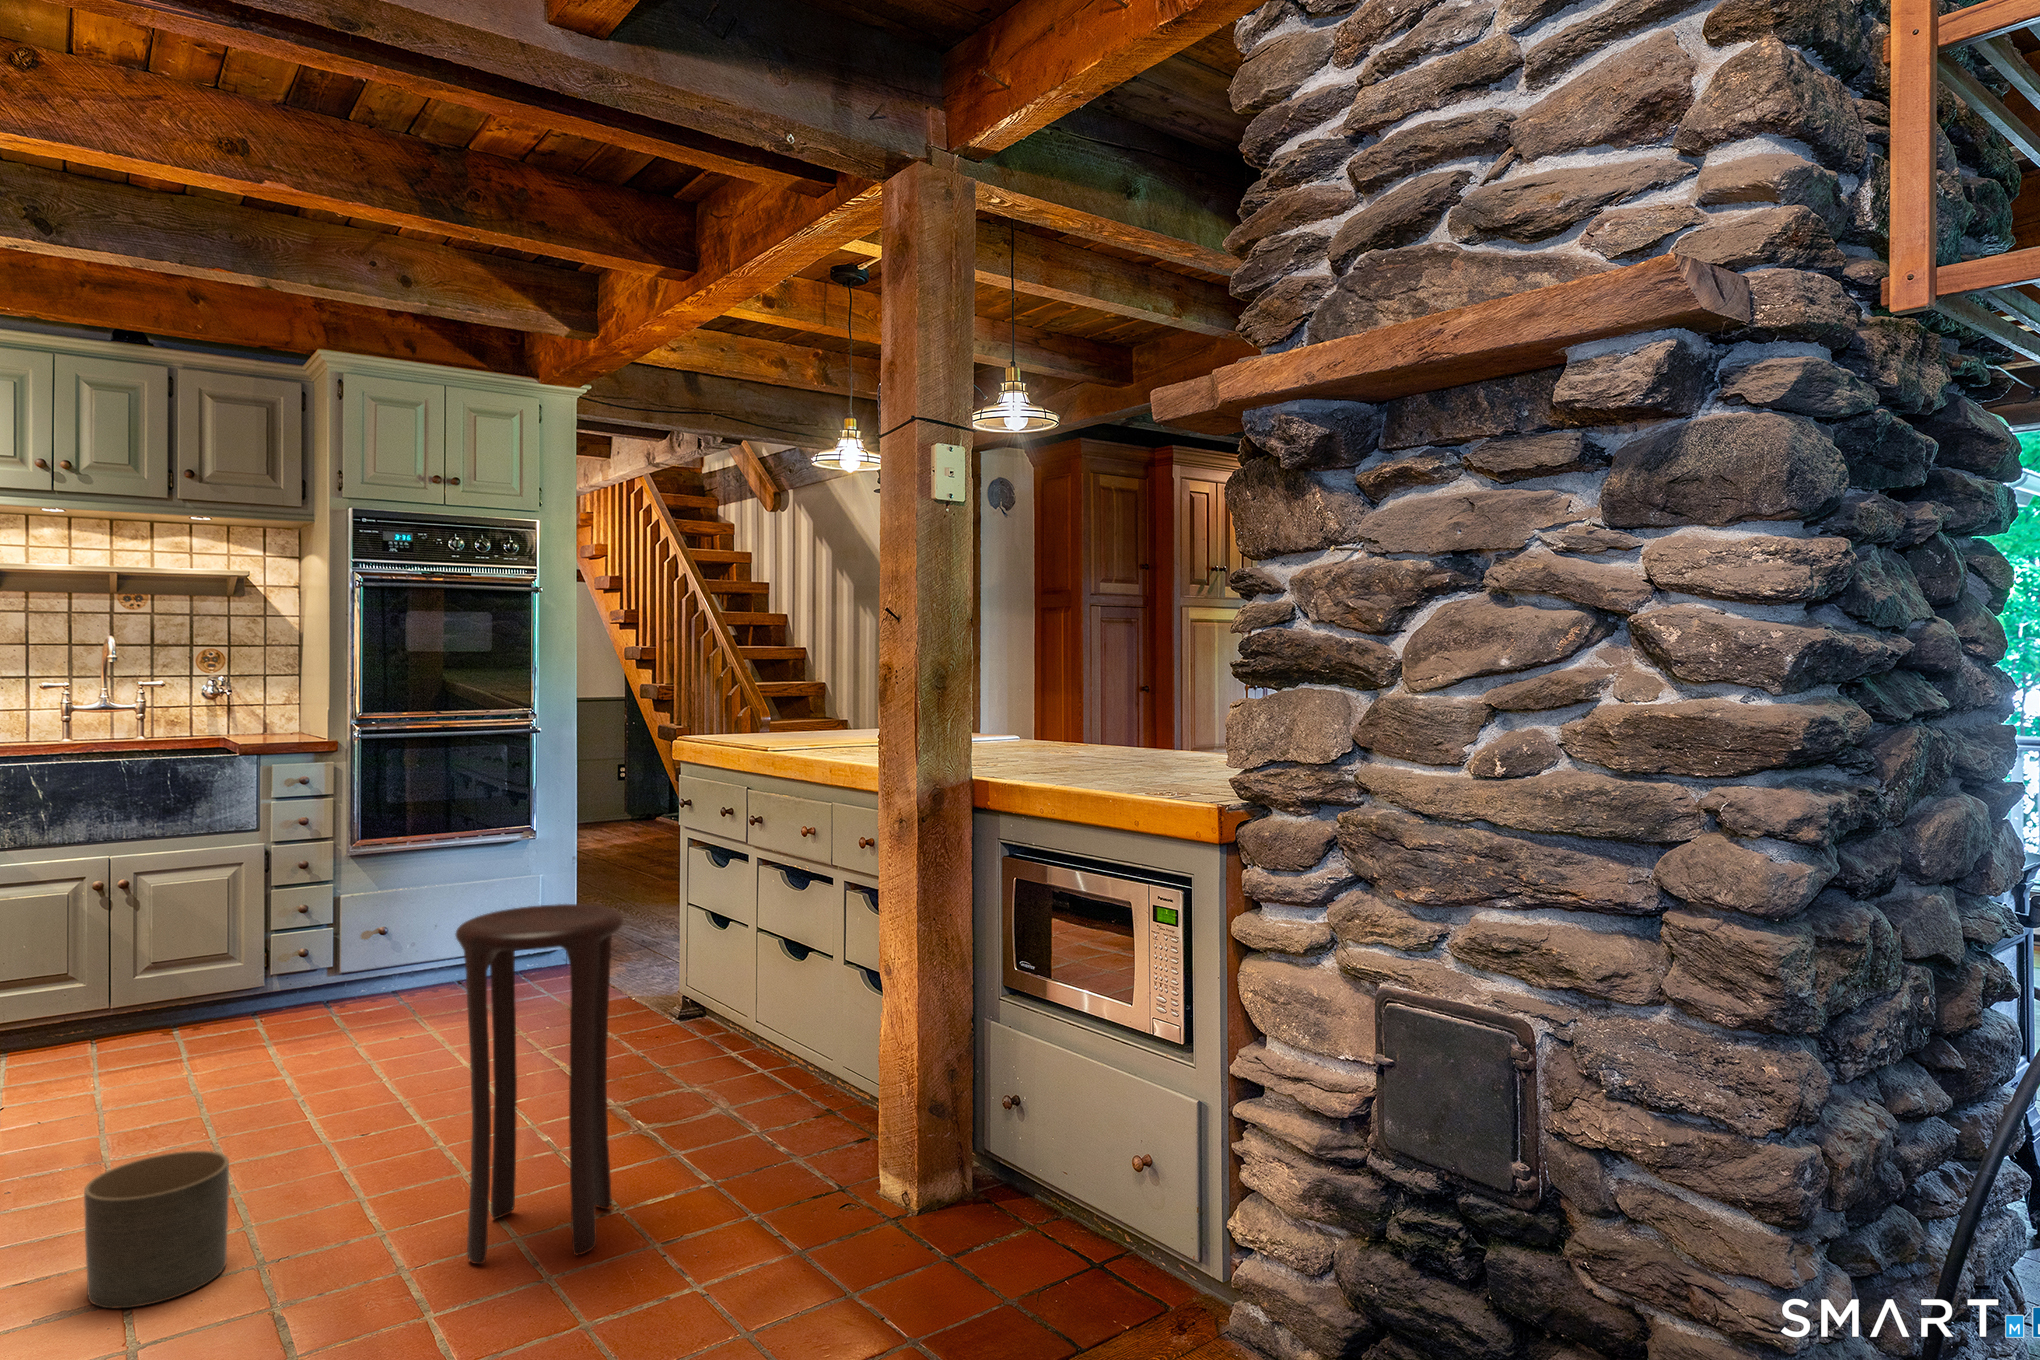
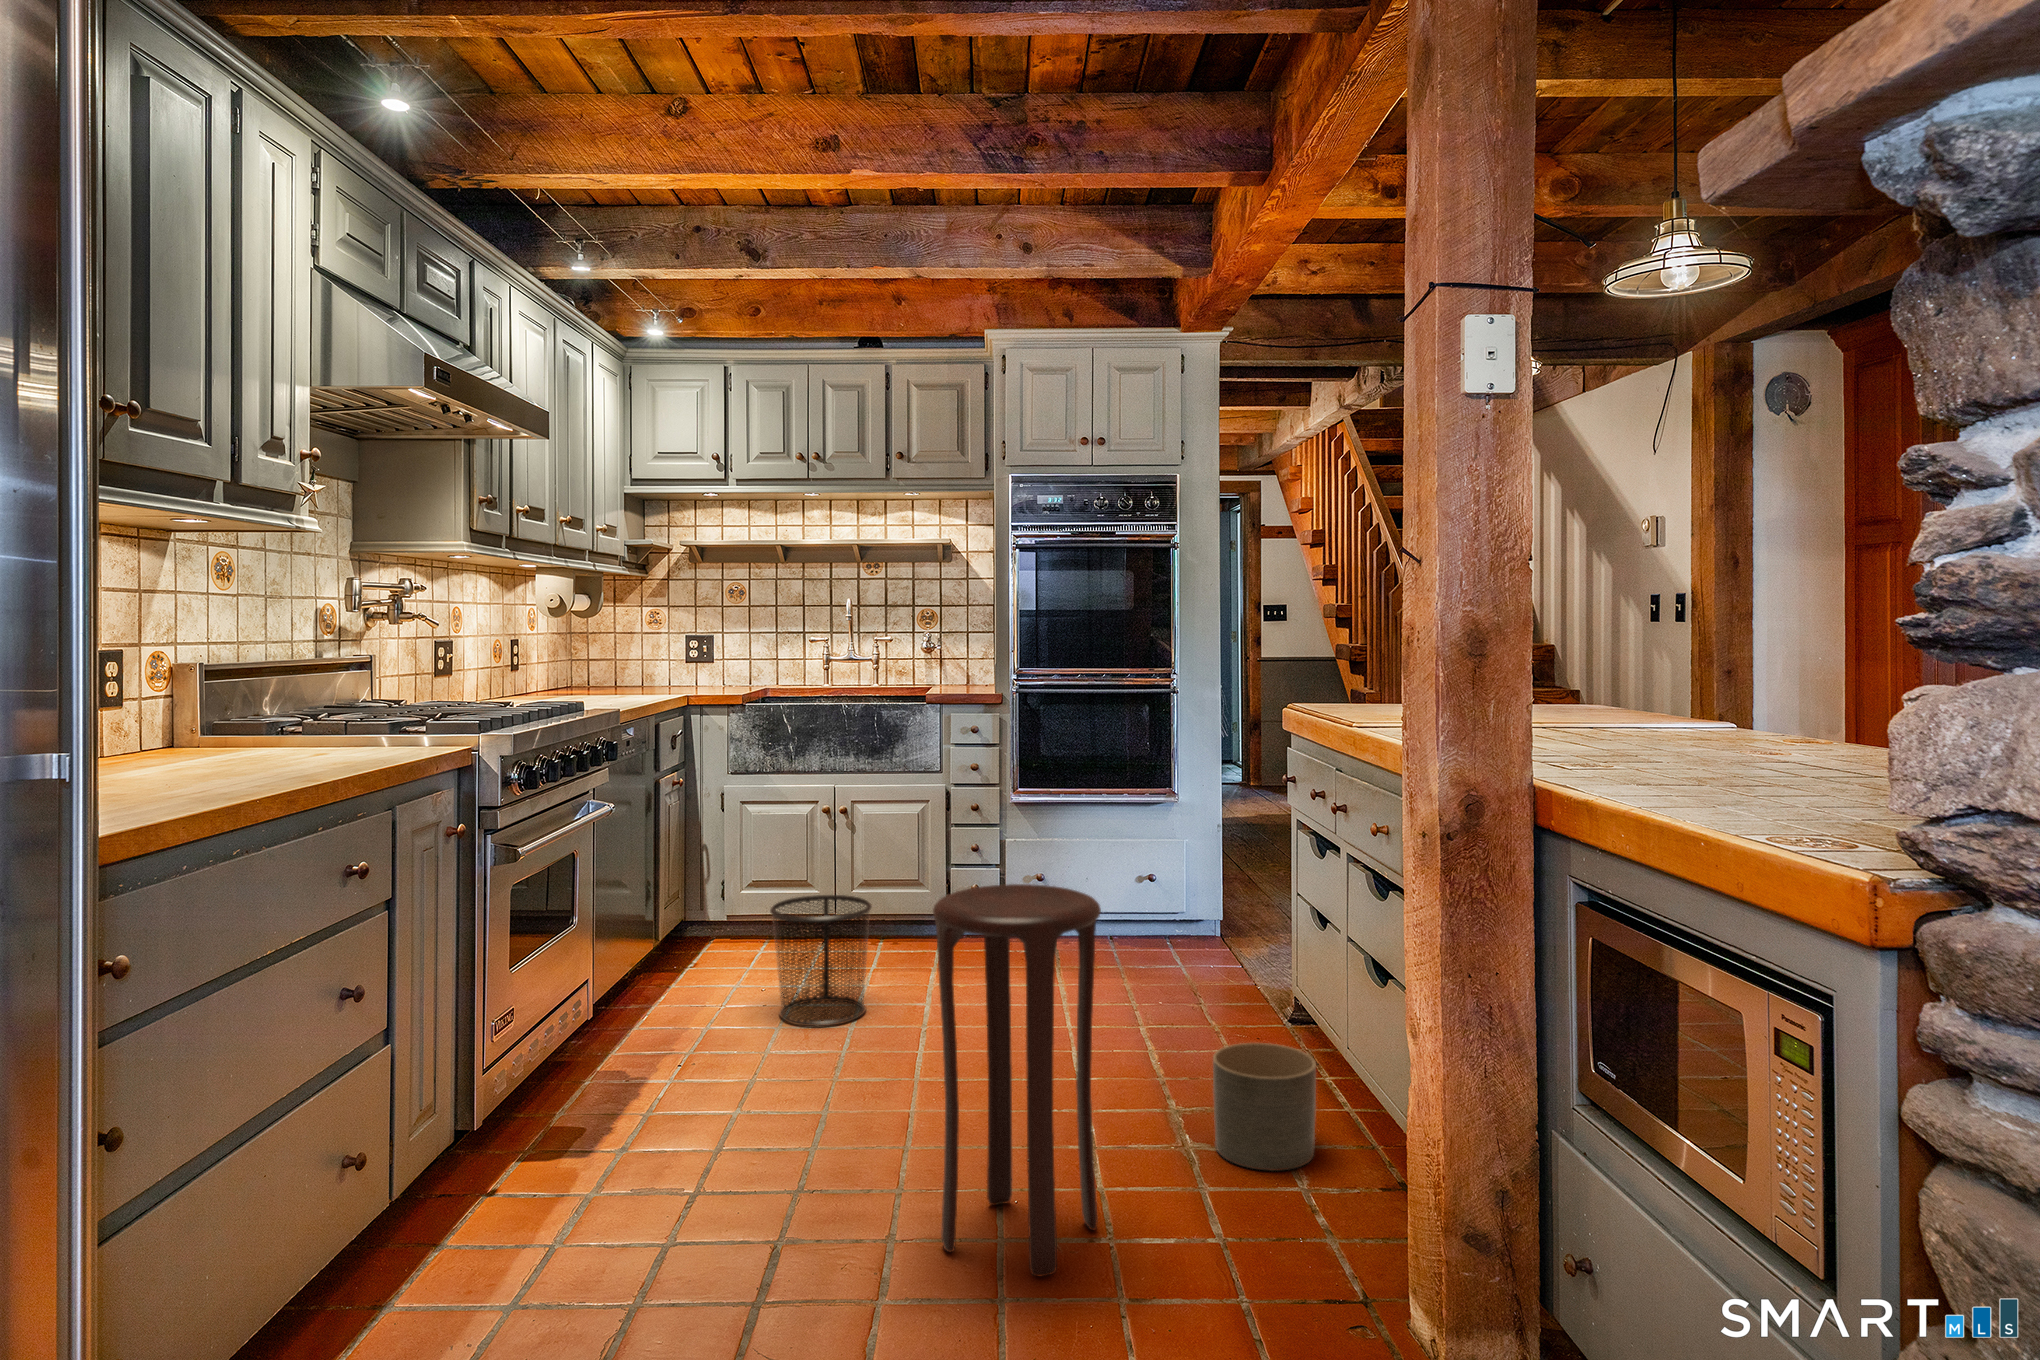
waste bin: none [80,972,225,1128] -> present [770,895,872,1026]
planter: present [84,1151,229,1308] -> present [1213,1043,1316,1171]

